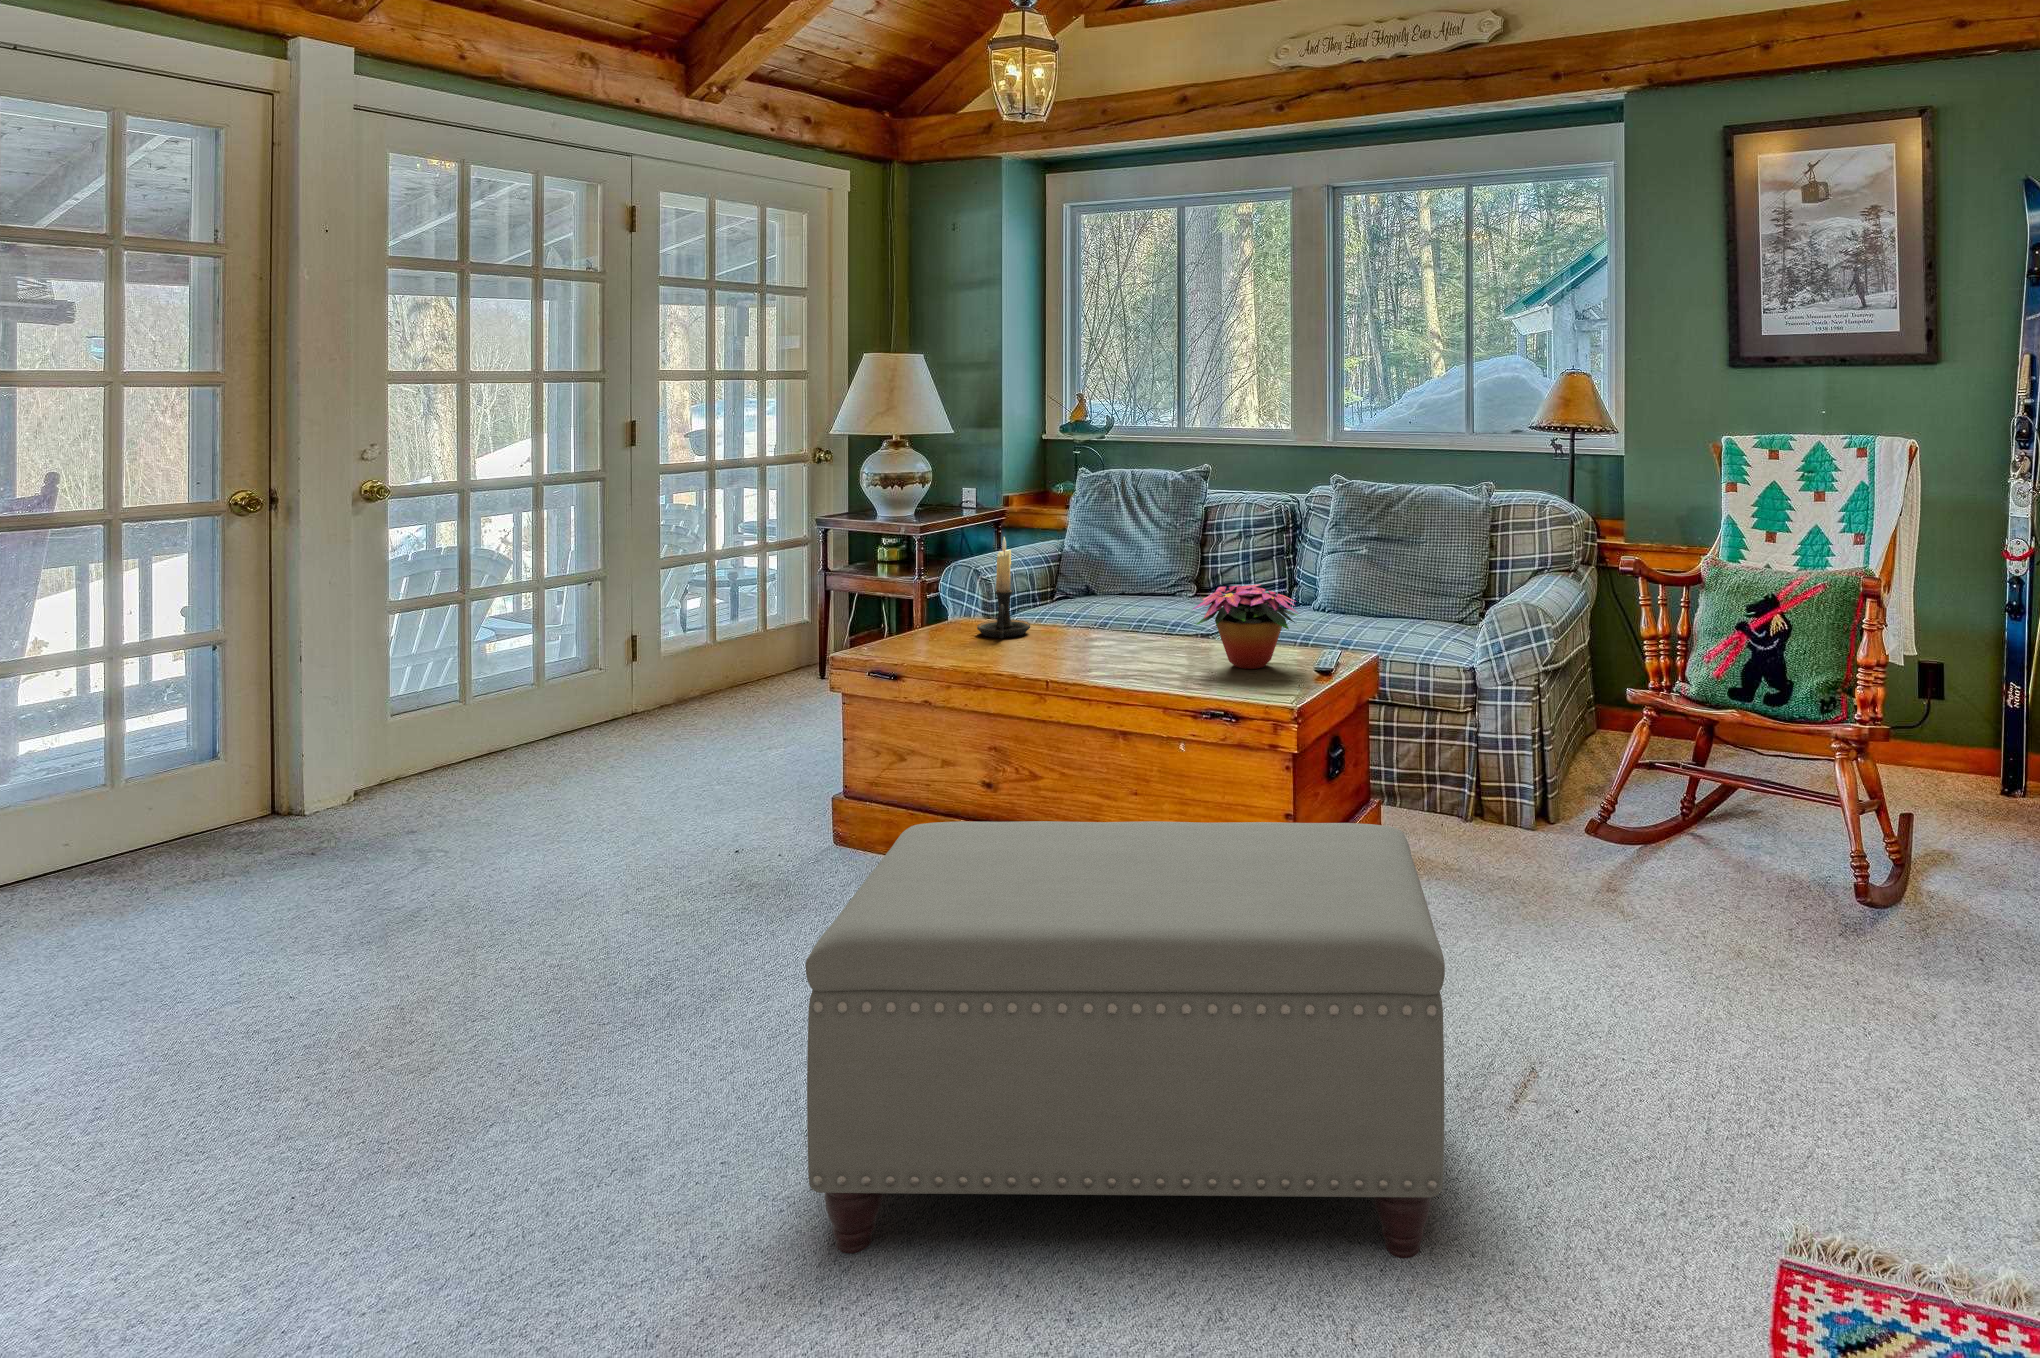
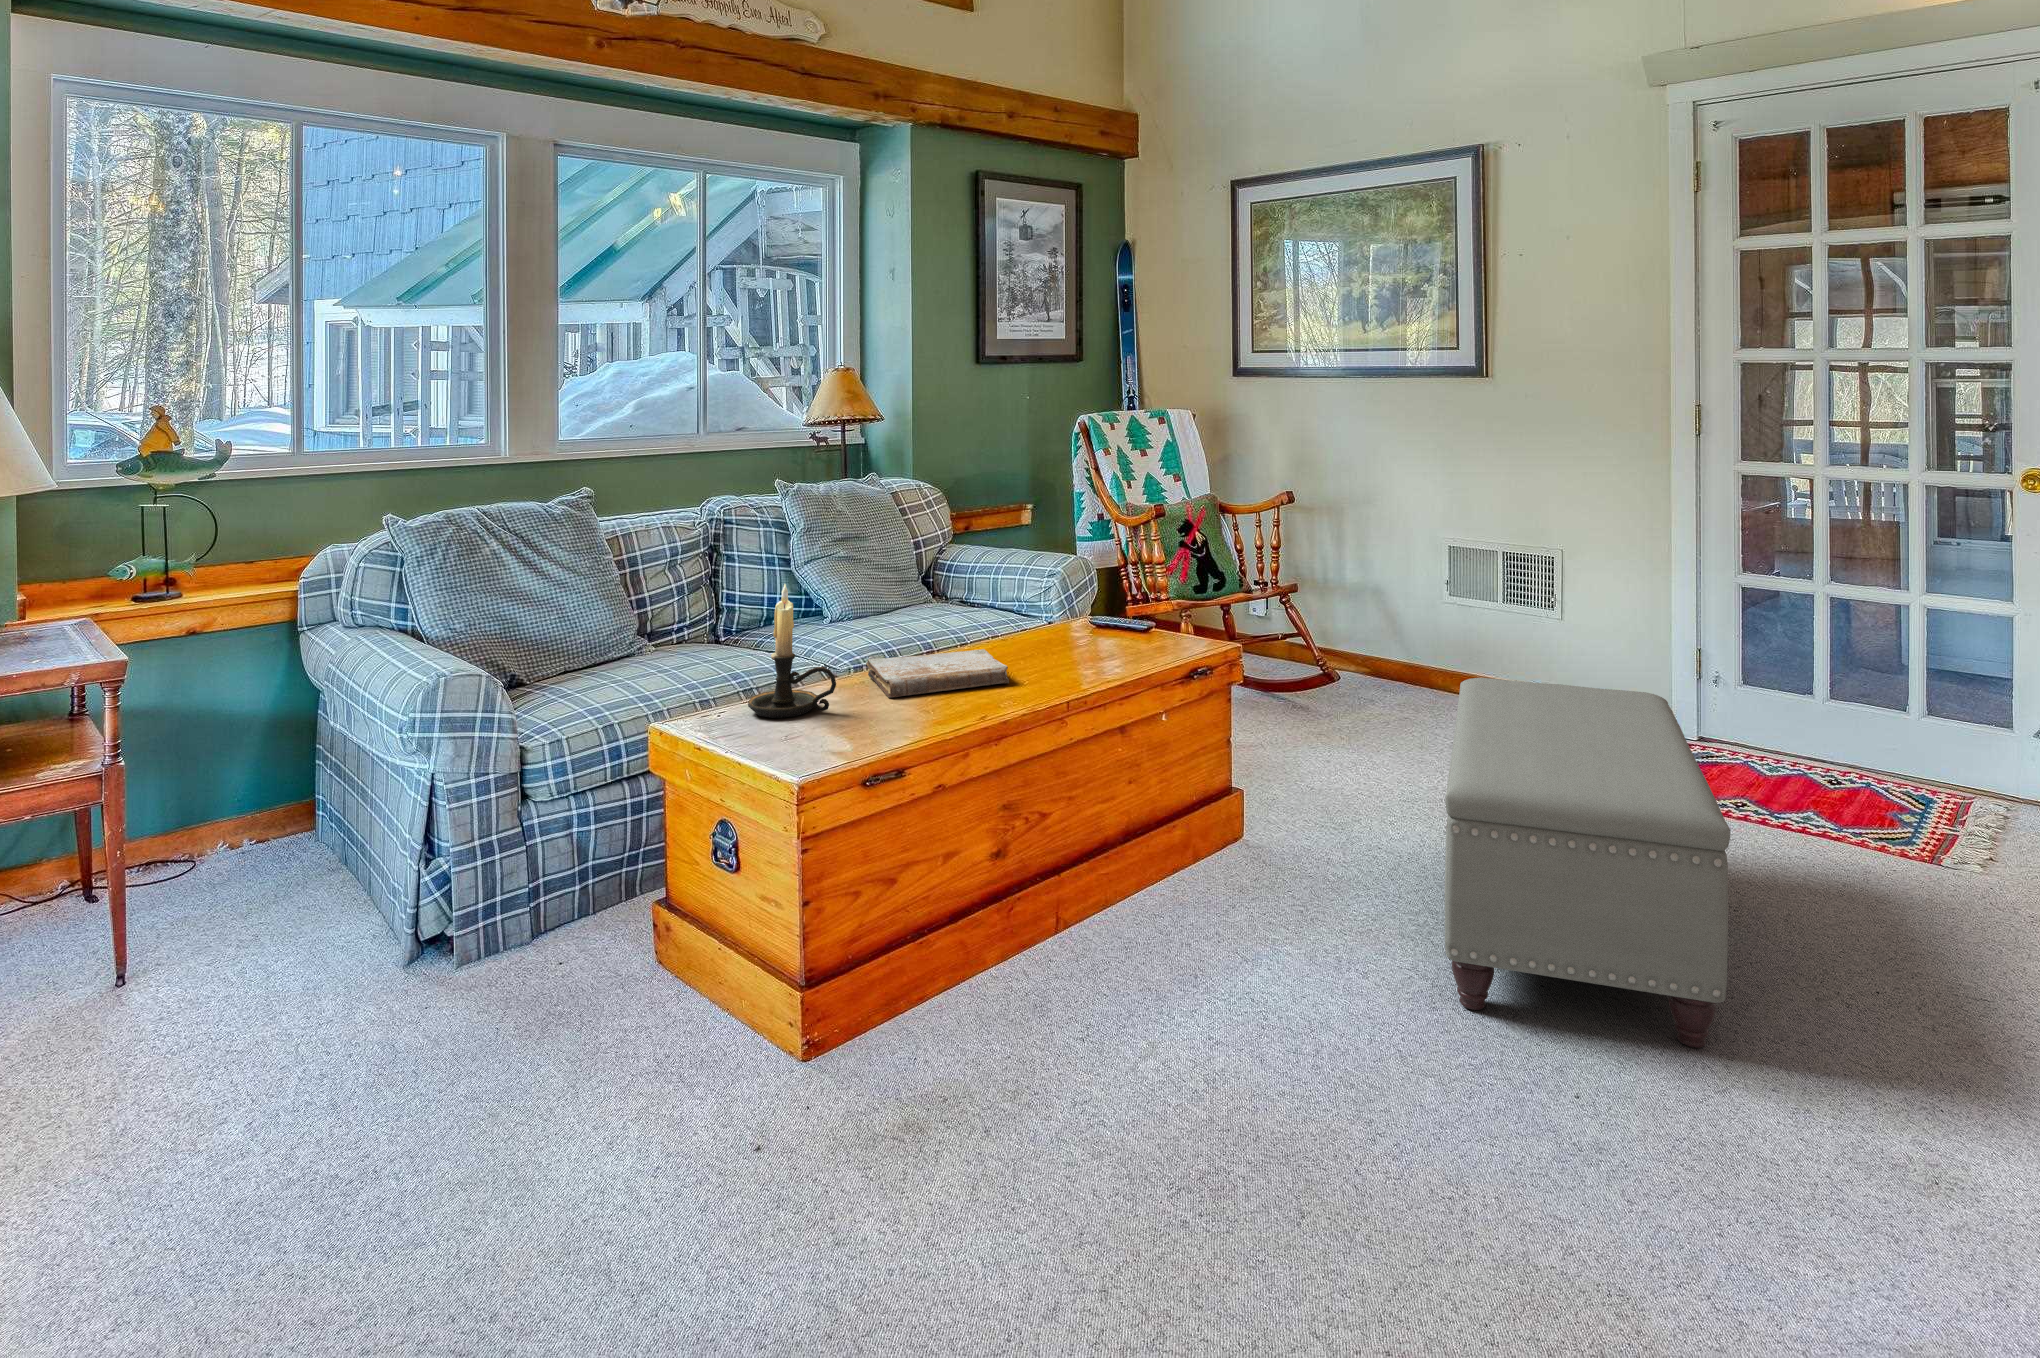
flower arrangement: present [1192,584,1298,669] -> none [1014,570,1130,654]
book: none [1045,622,1175,661] -> present [866,649,1009,697]

